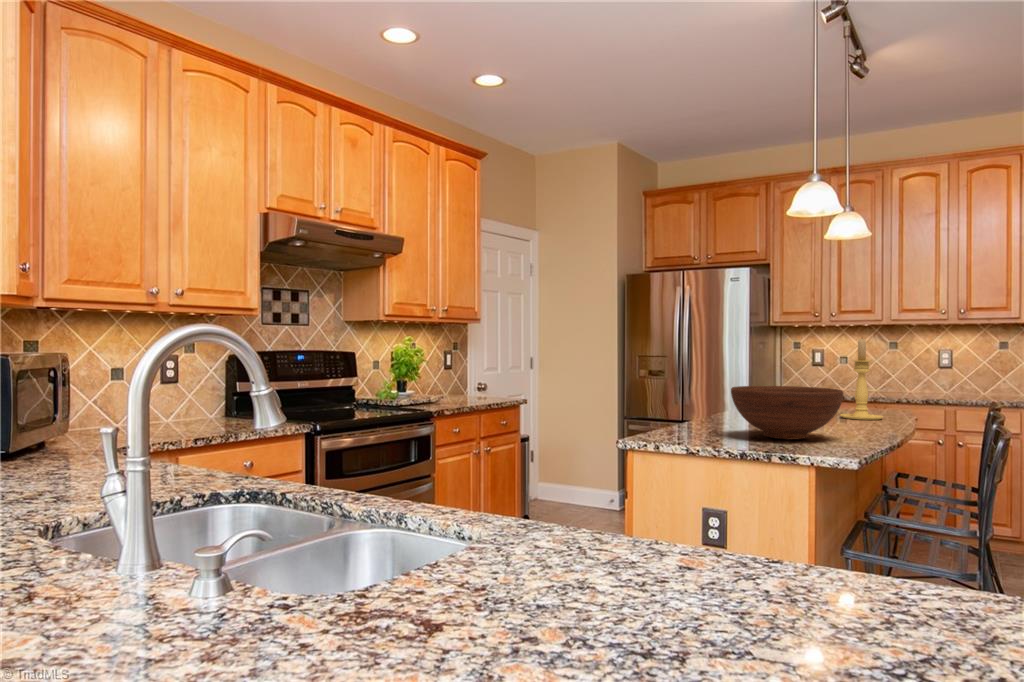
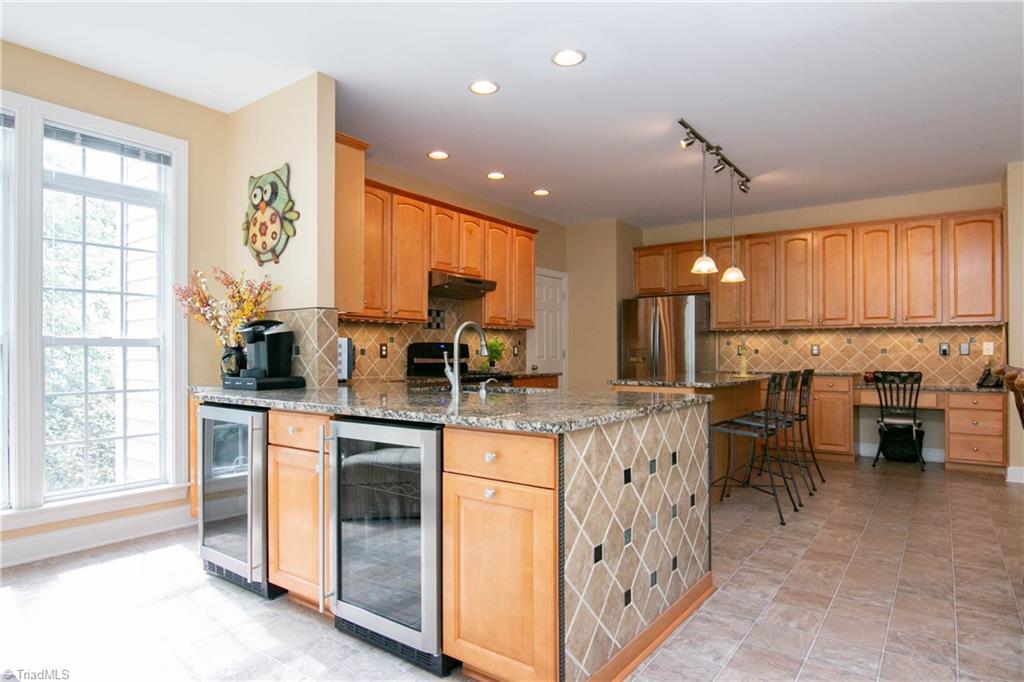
fruit bowl: present [731,386,843,439] -> none [665,357,718,381]

